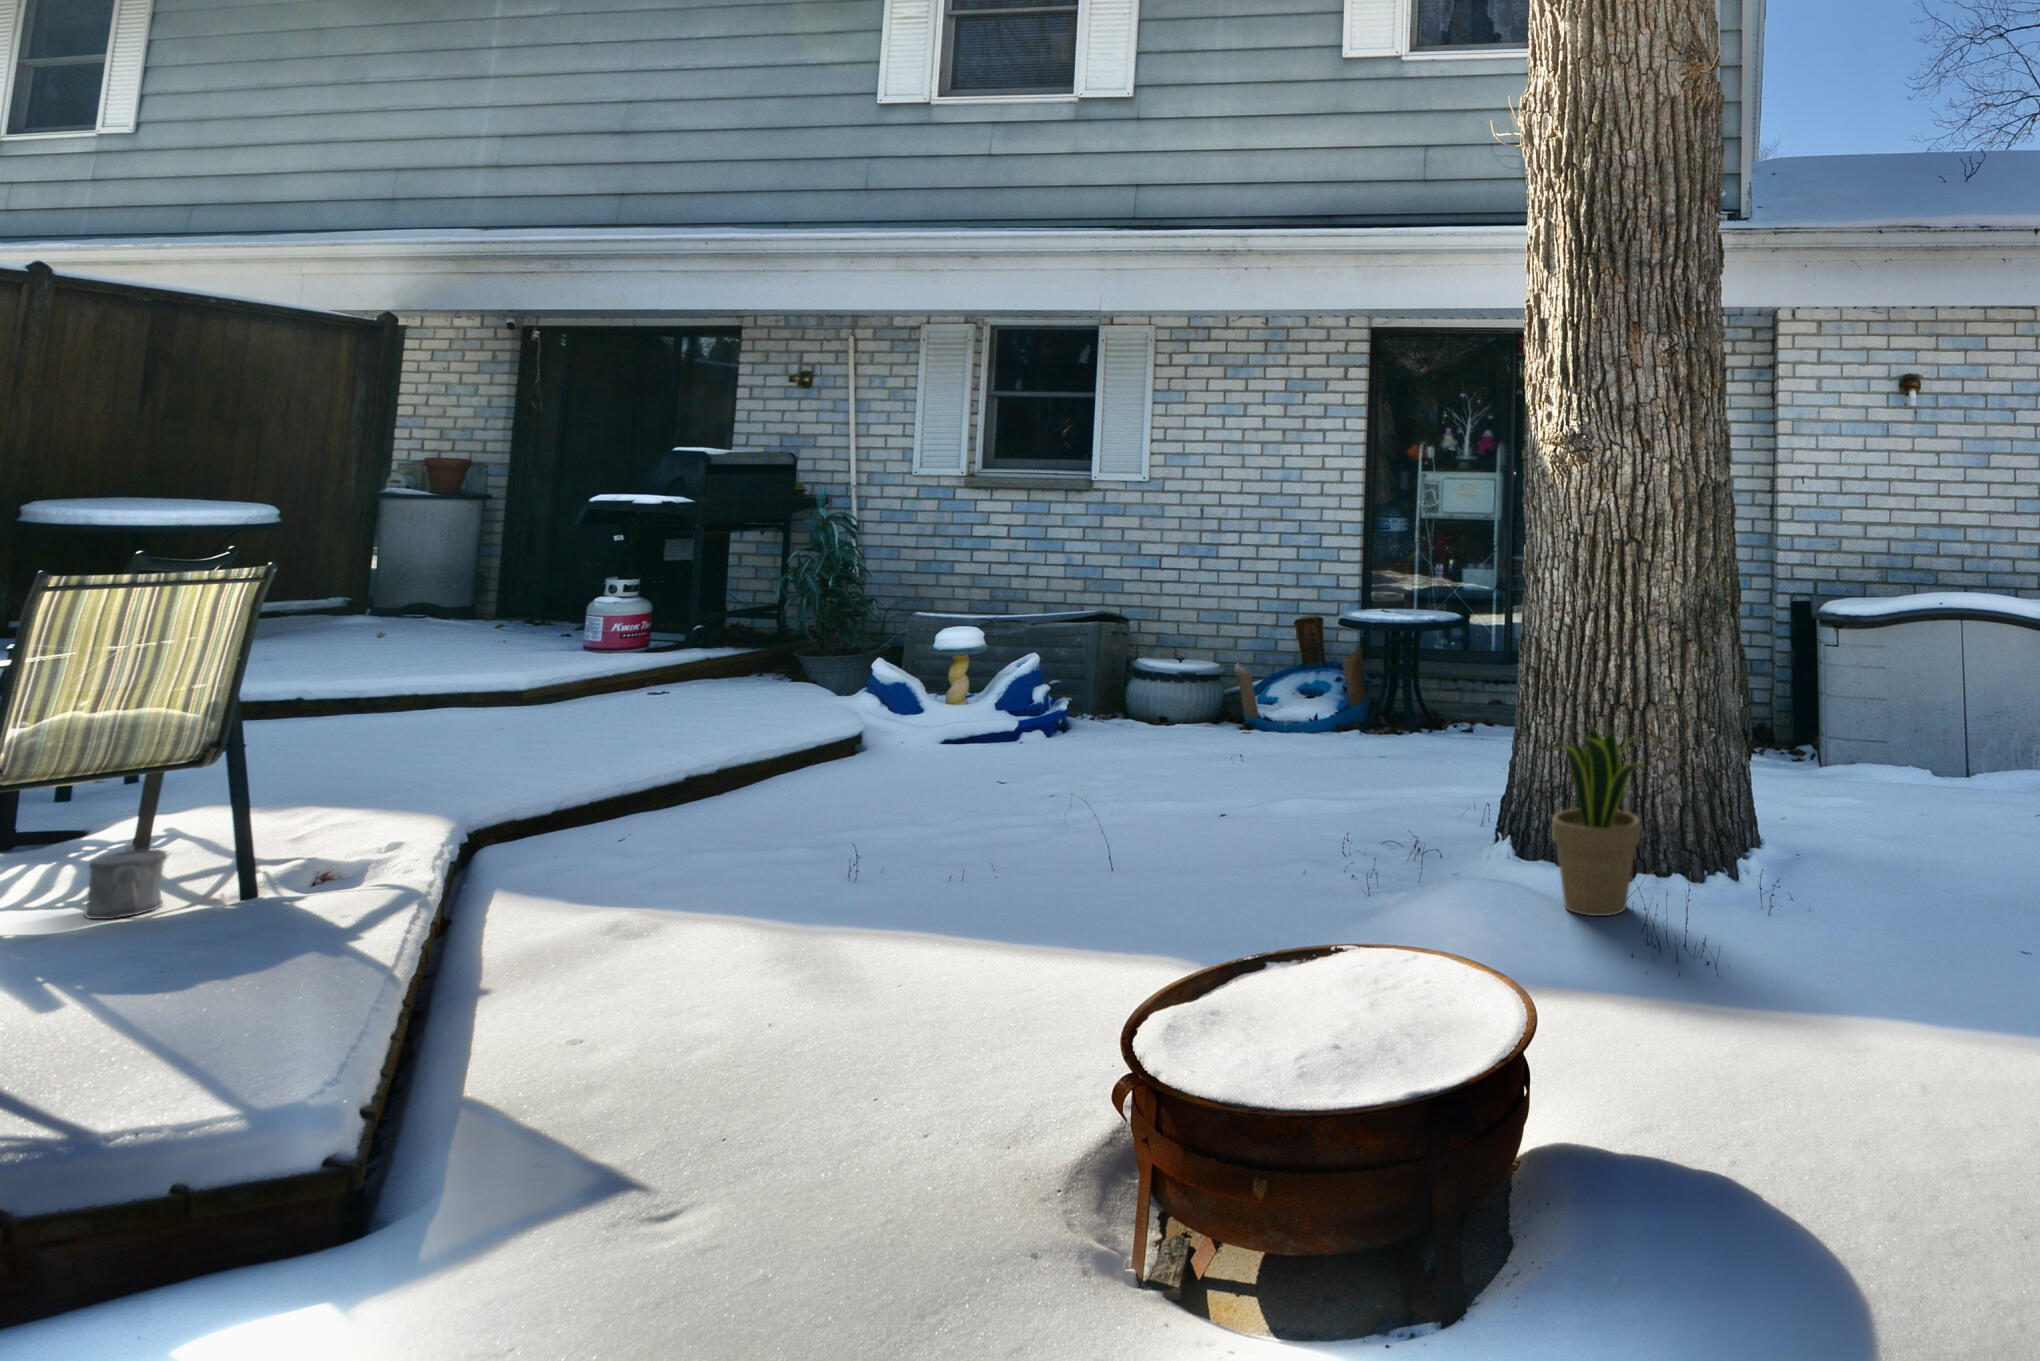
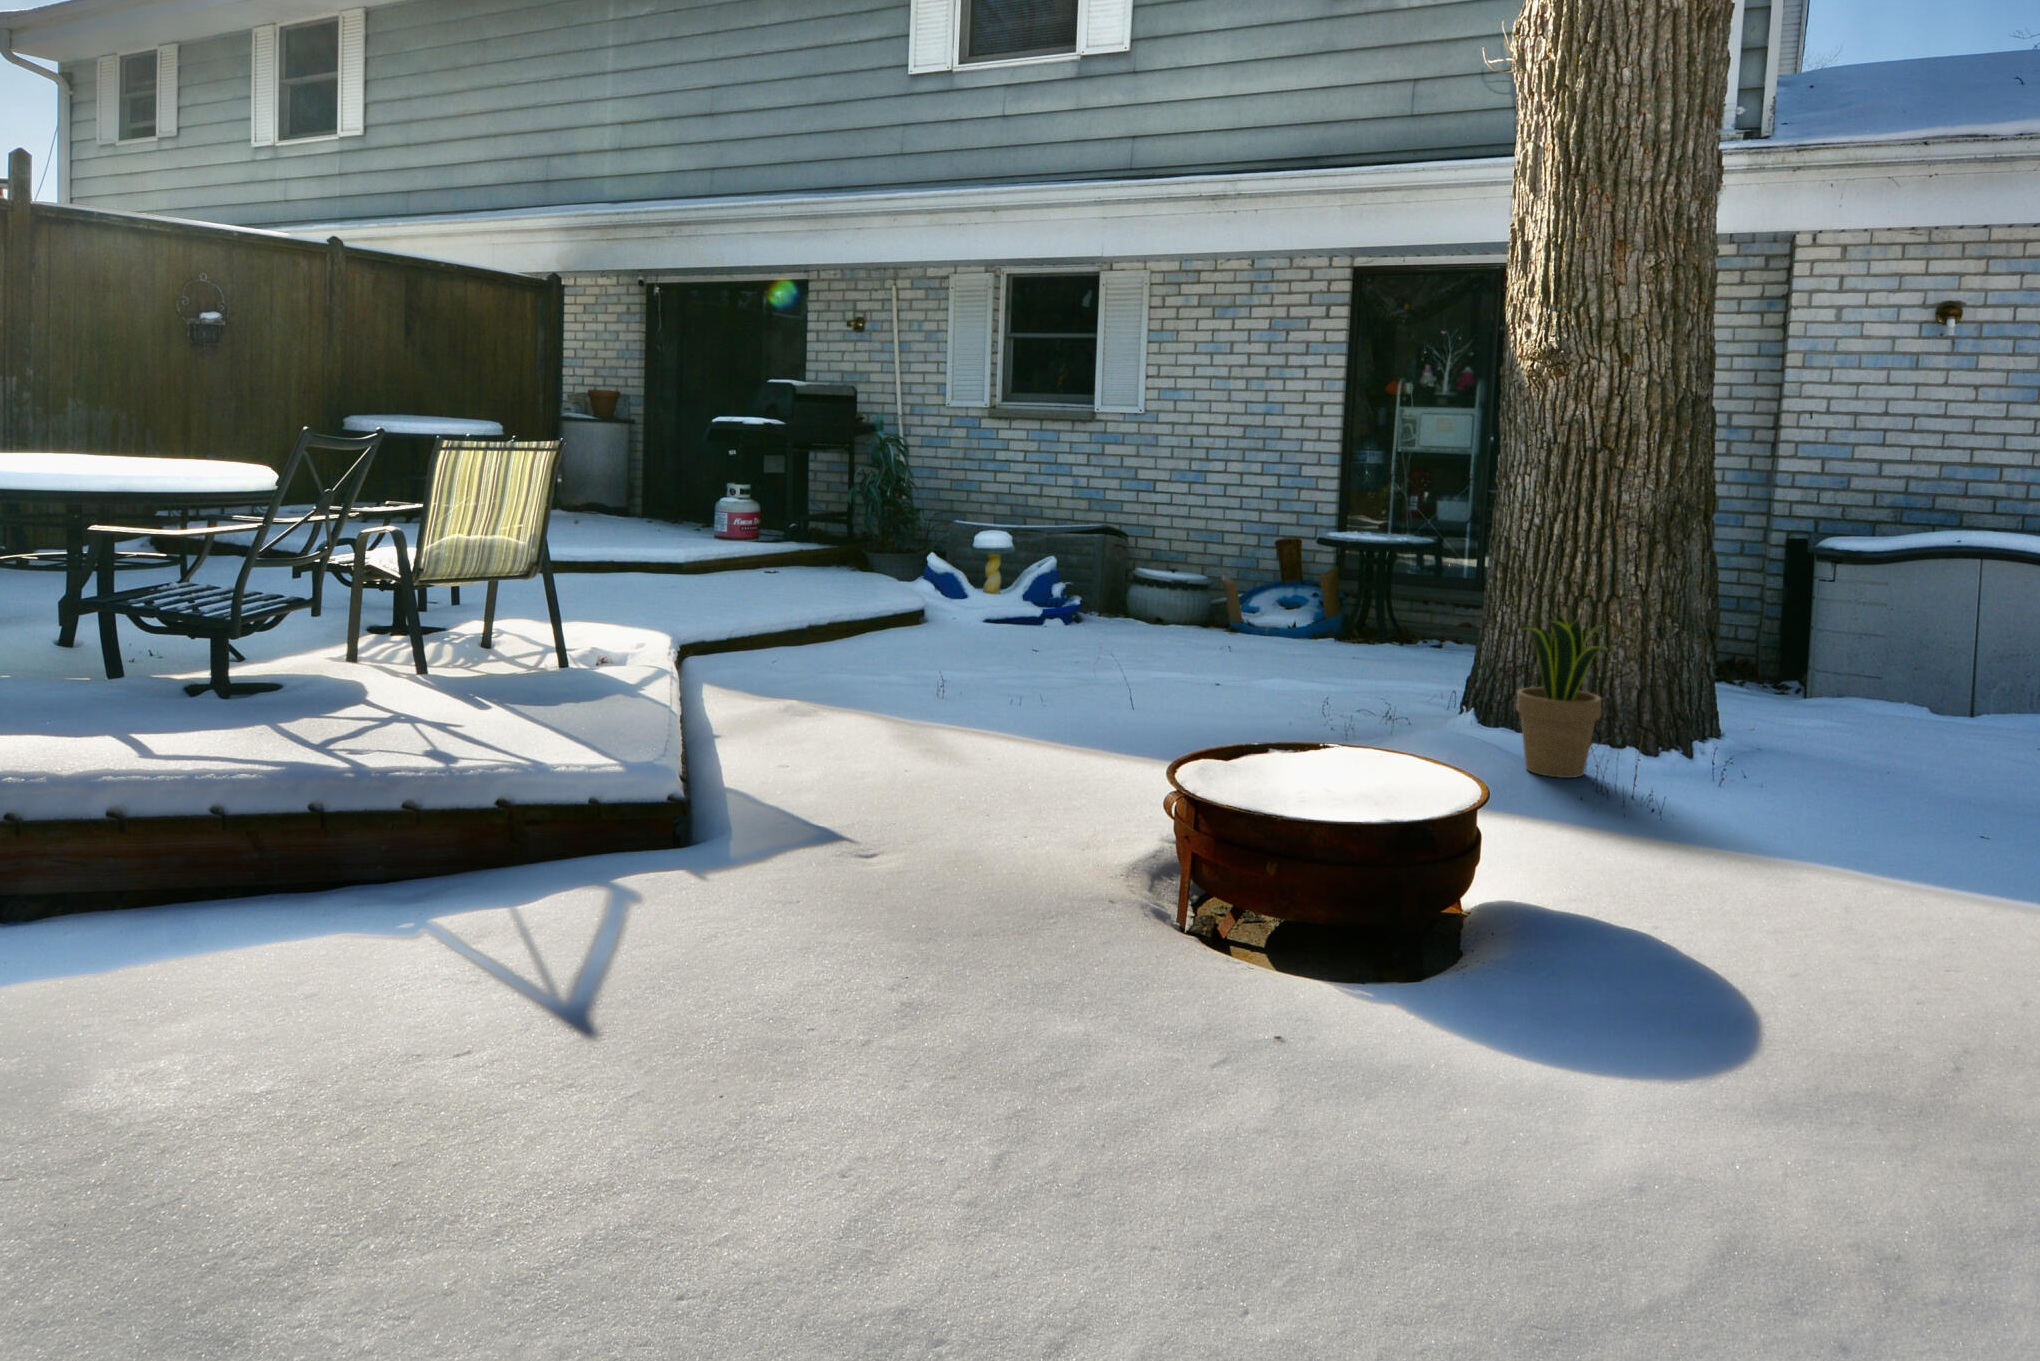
watering can: present [84,846,167,919] -> none [451,633,493,678]

